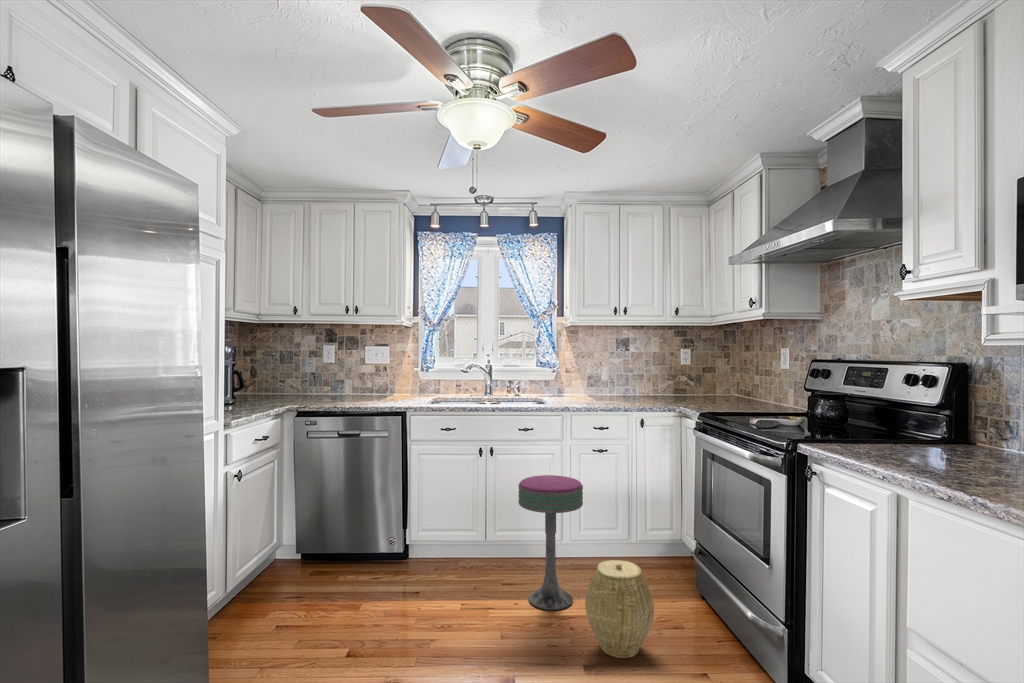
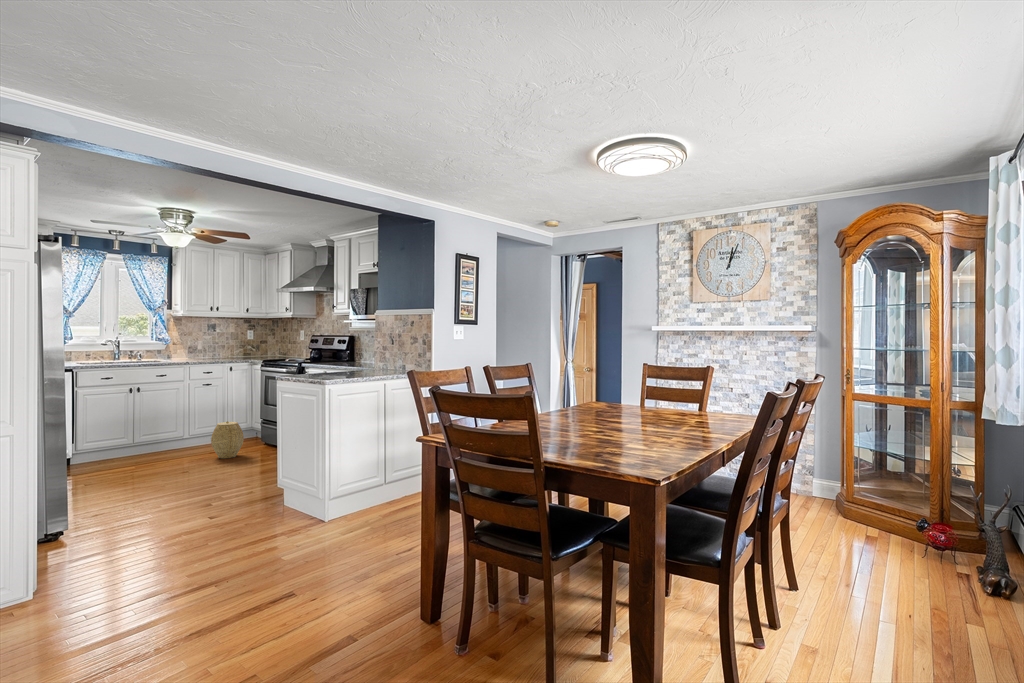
bar stool: present [519,475,583,610] -> none [166,394,203,456]

